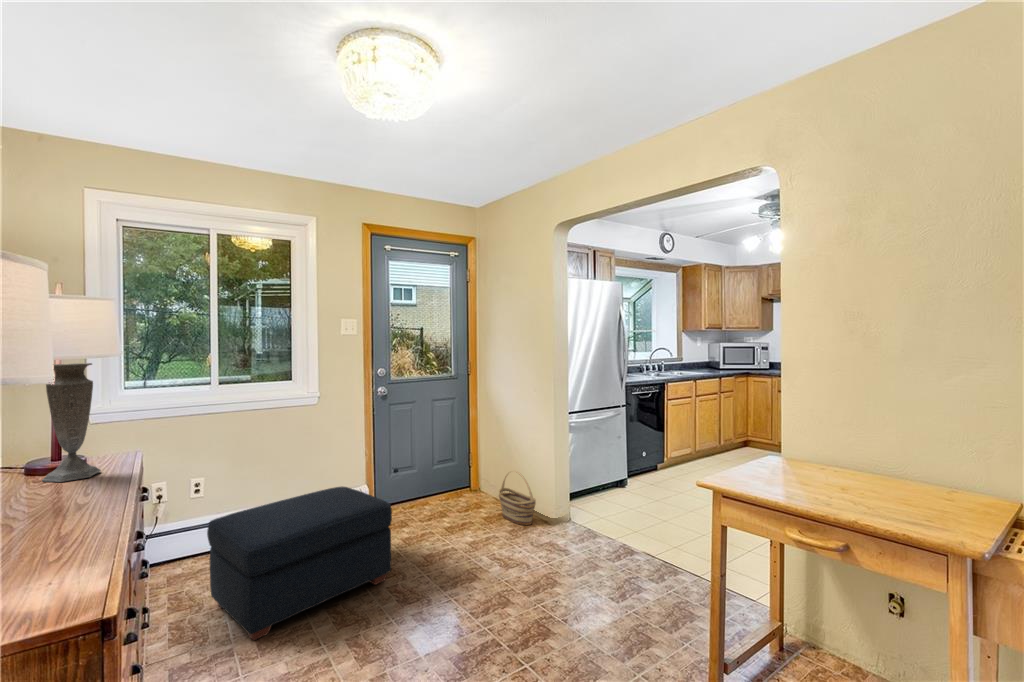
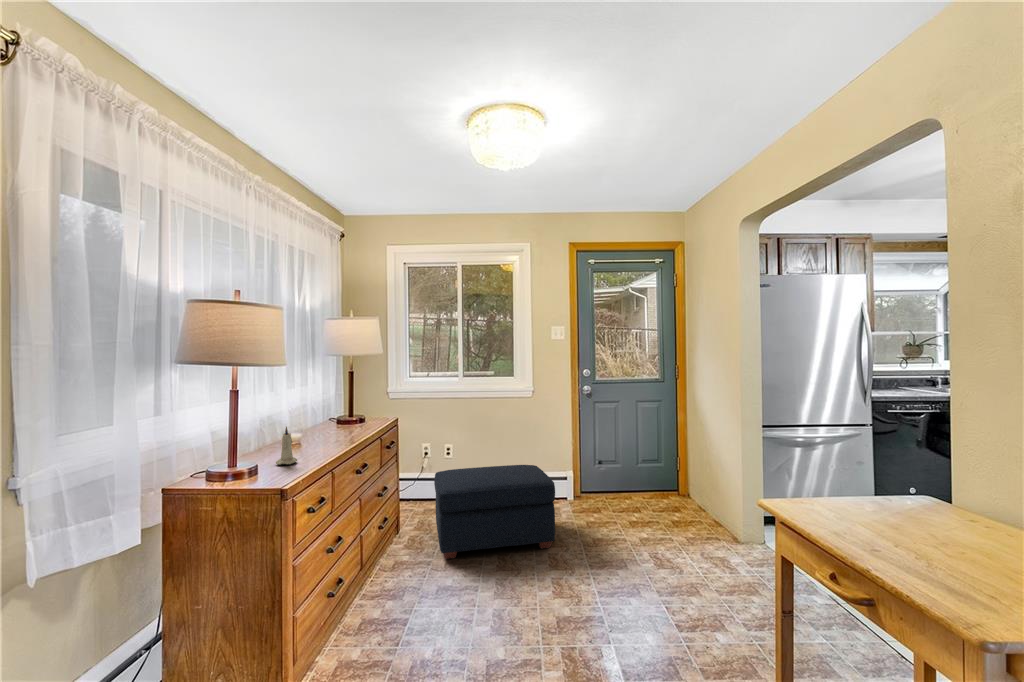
vase: present [42,363,101,482] -> none [335,360,363,428]
basket: present [499,471,536,525] -> none [690,480,723,538]
candle: none [40,497,91,578] -> present [276,427,297,465]

